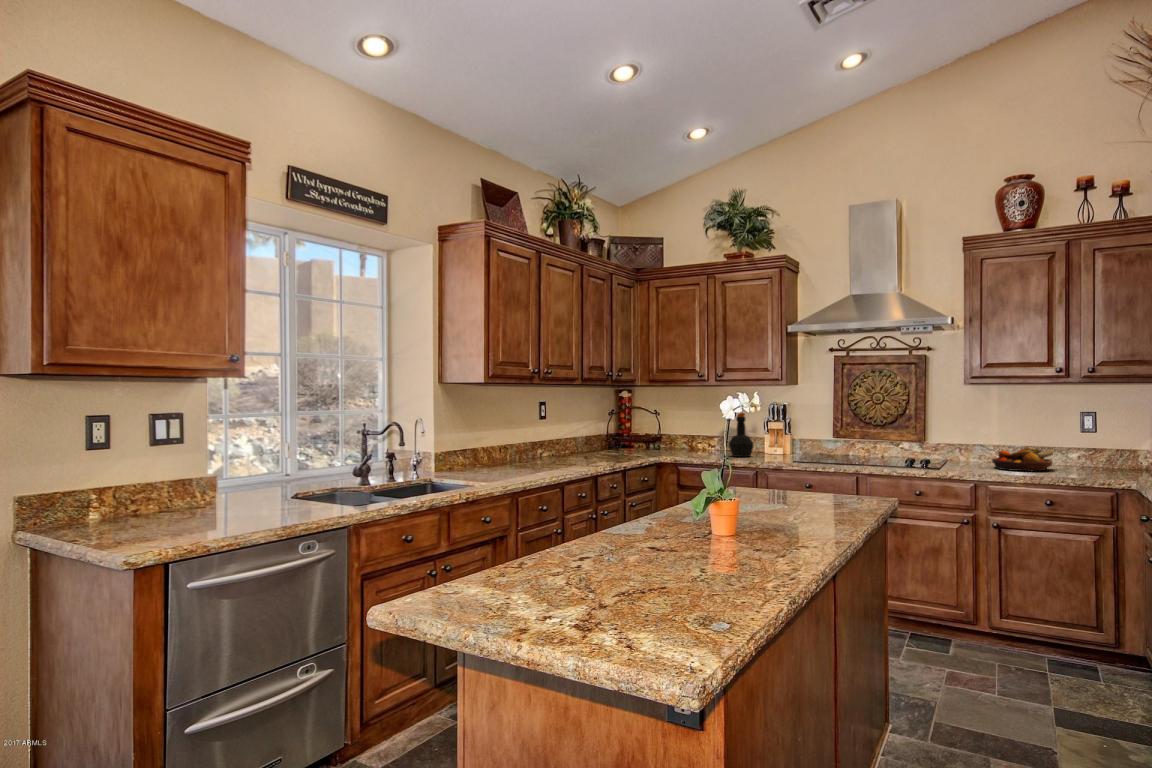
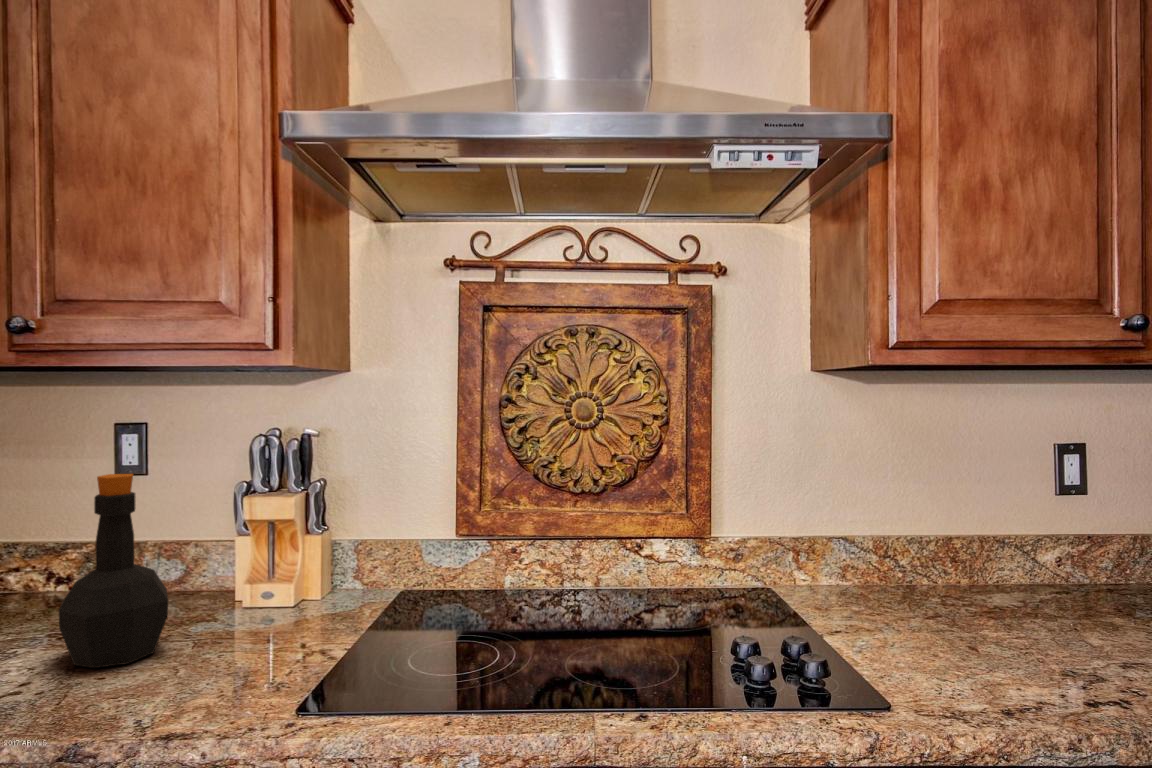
fruit bowl: present [992,448,1055,471] -> none [934,558,1114,649]

